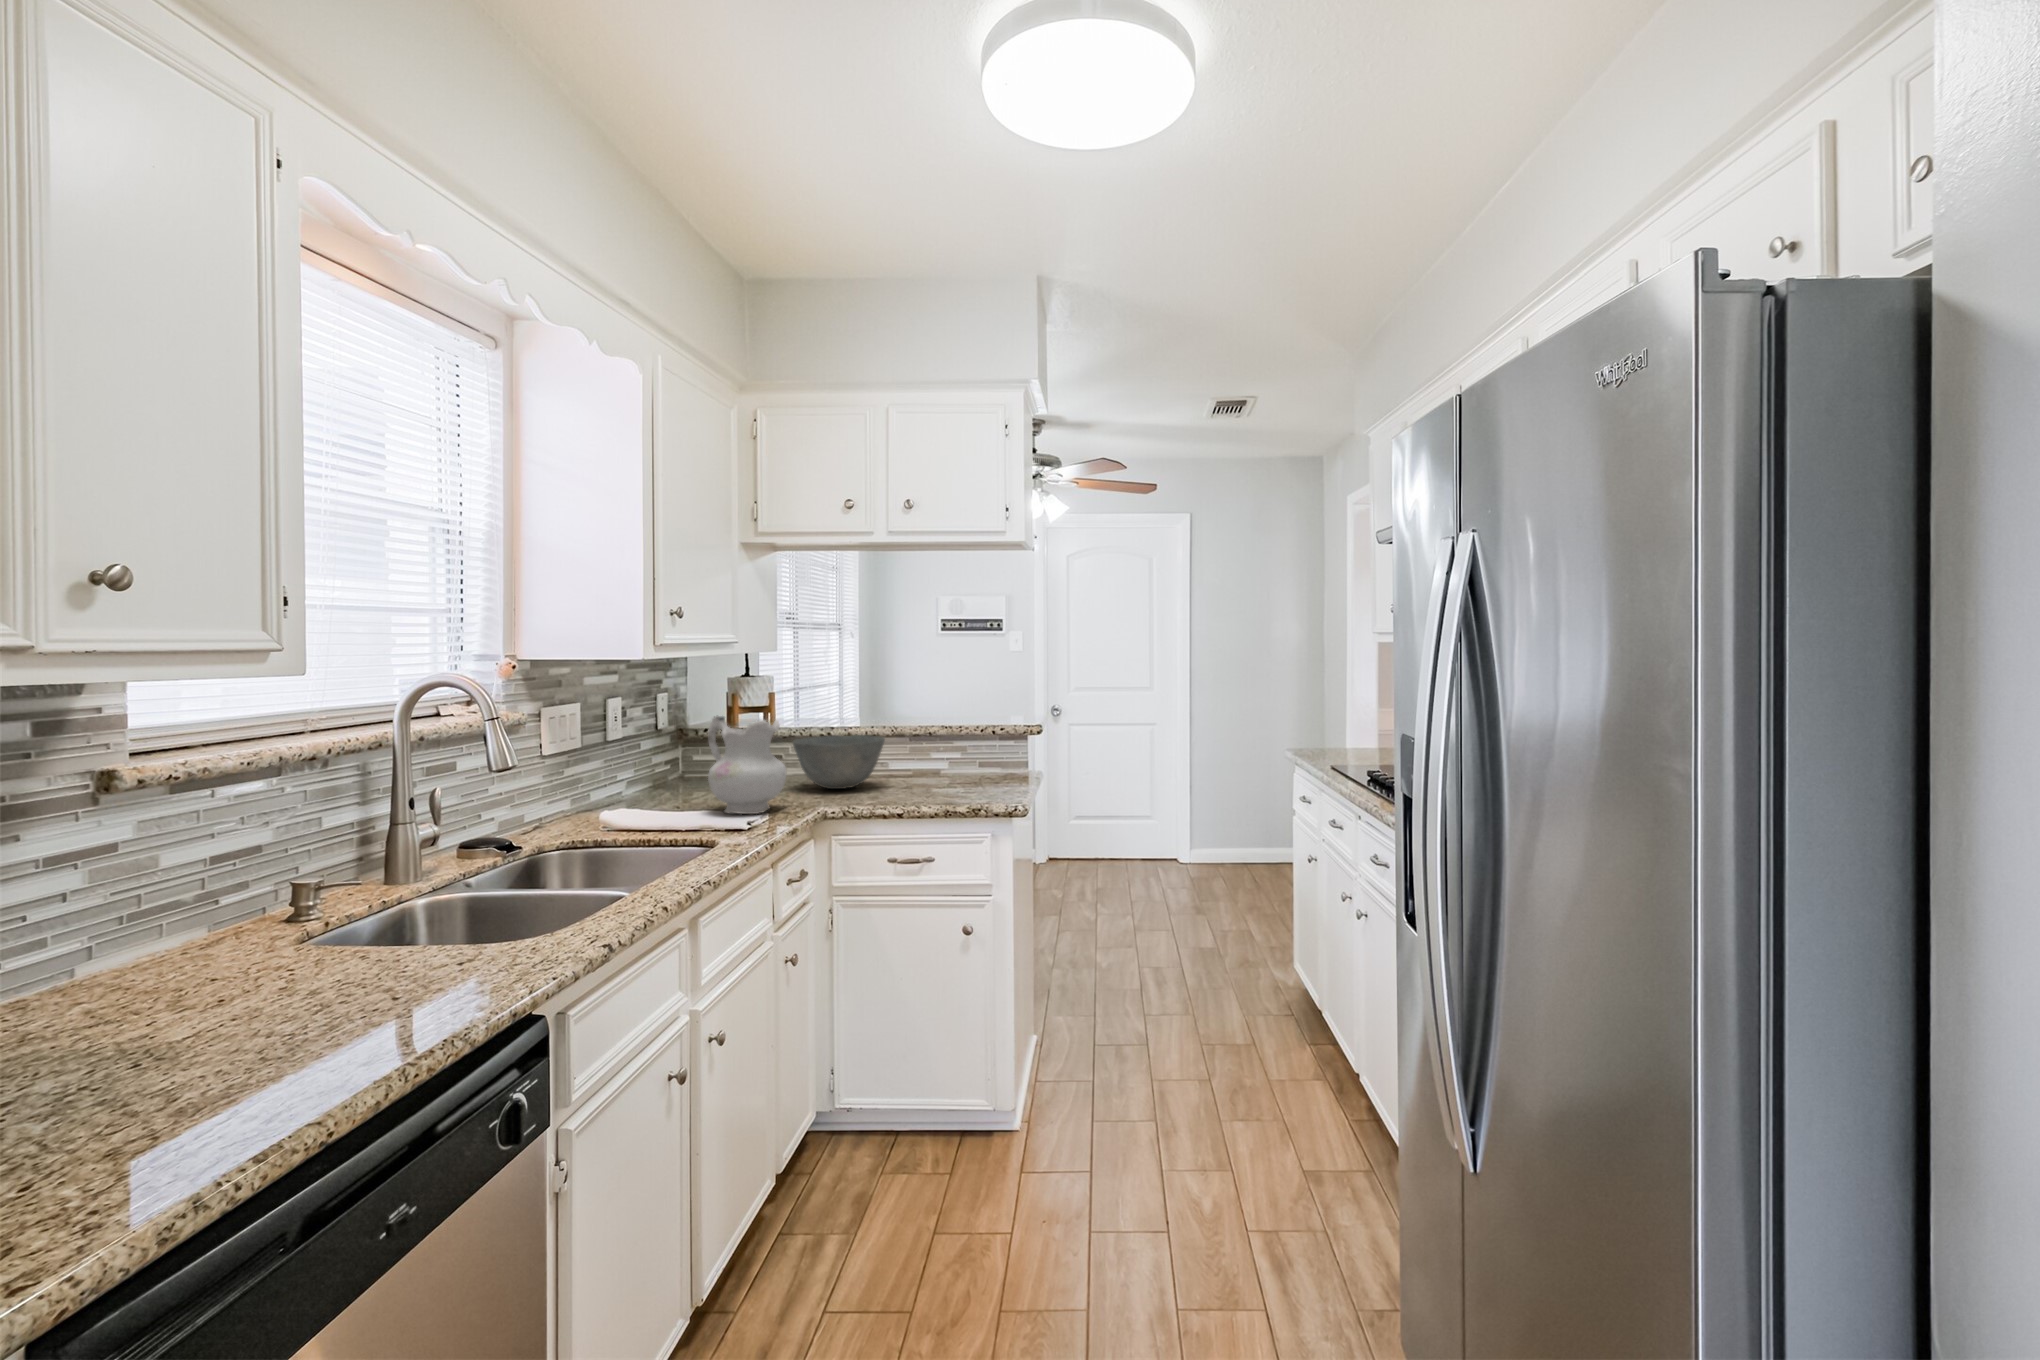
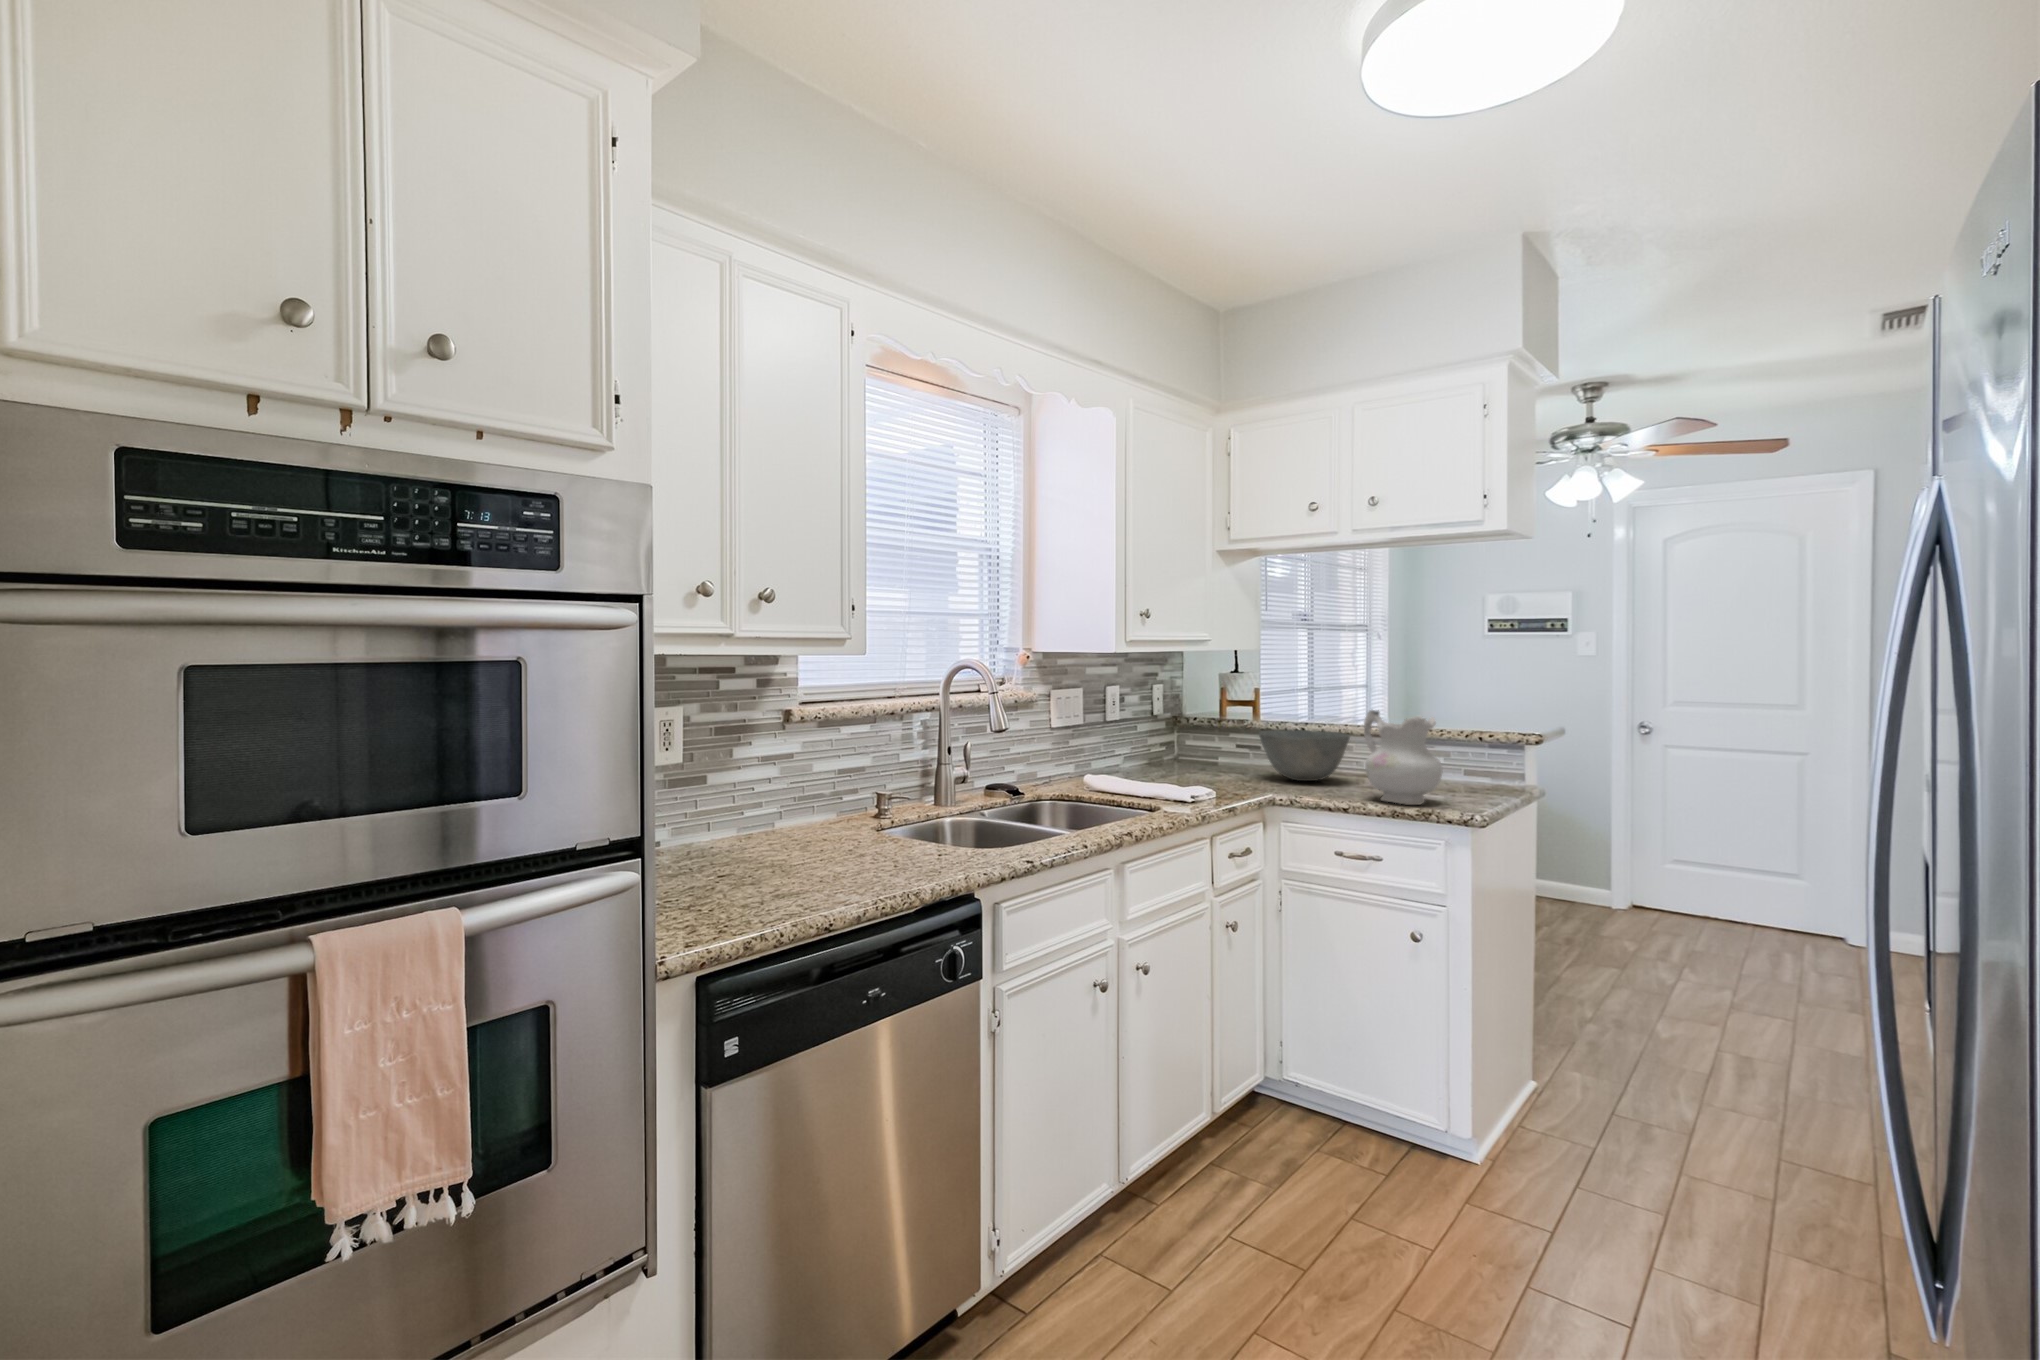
ceramic pitcher: present [708,715,786,814] -> present [1364,710,1442,805]

